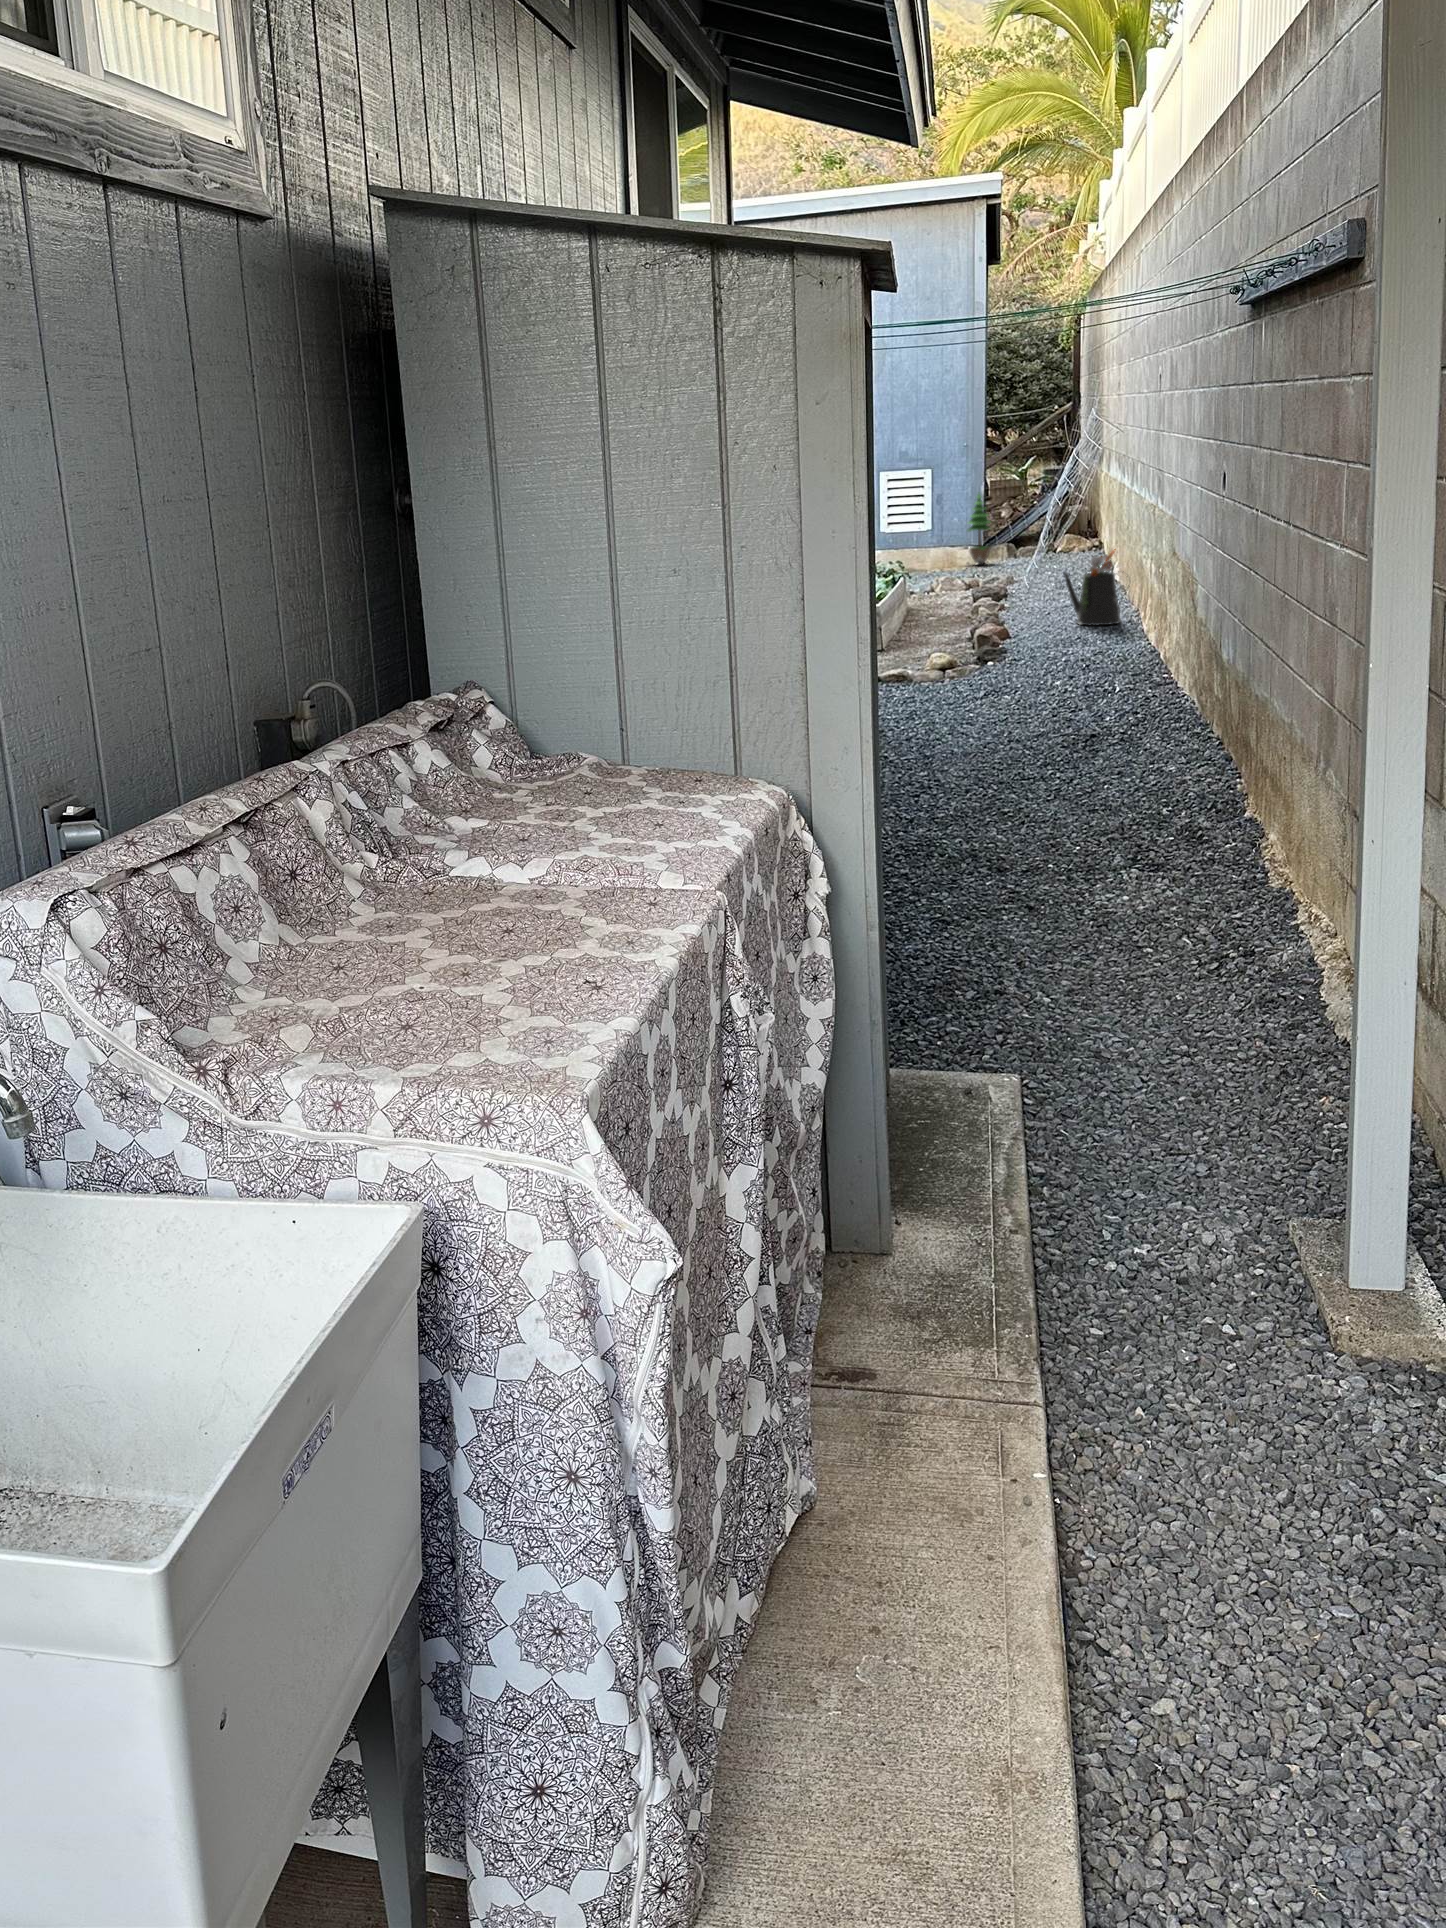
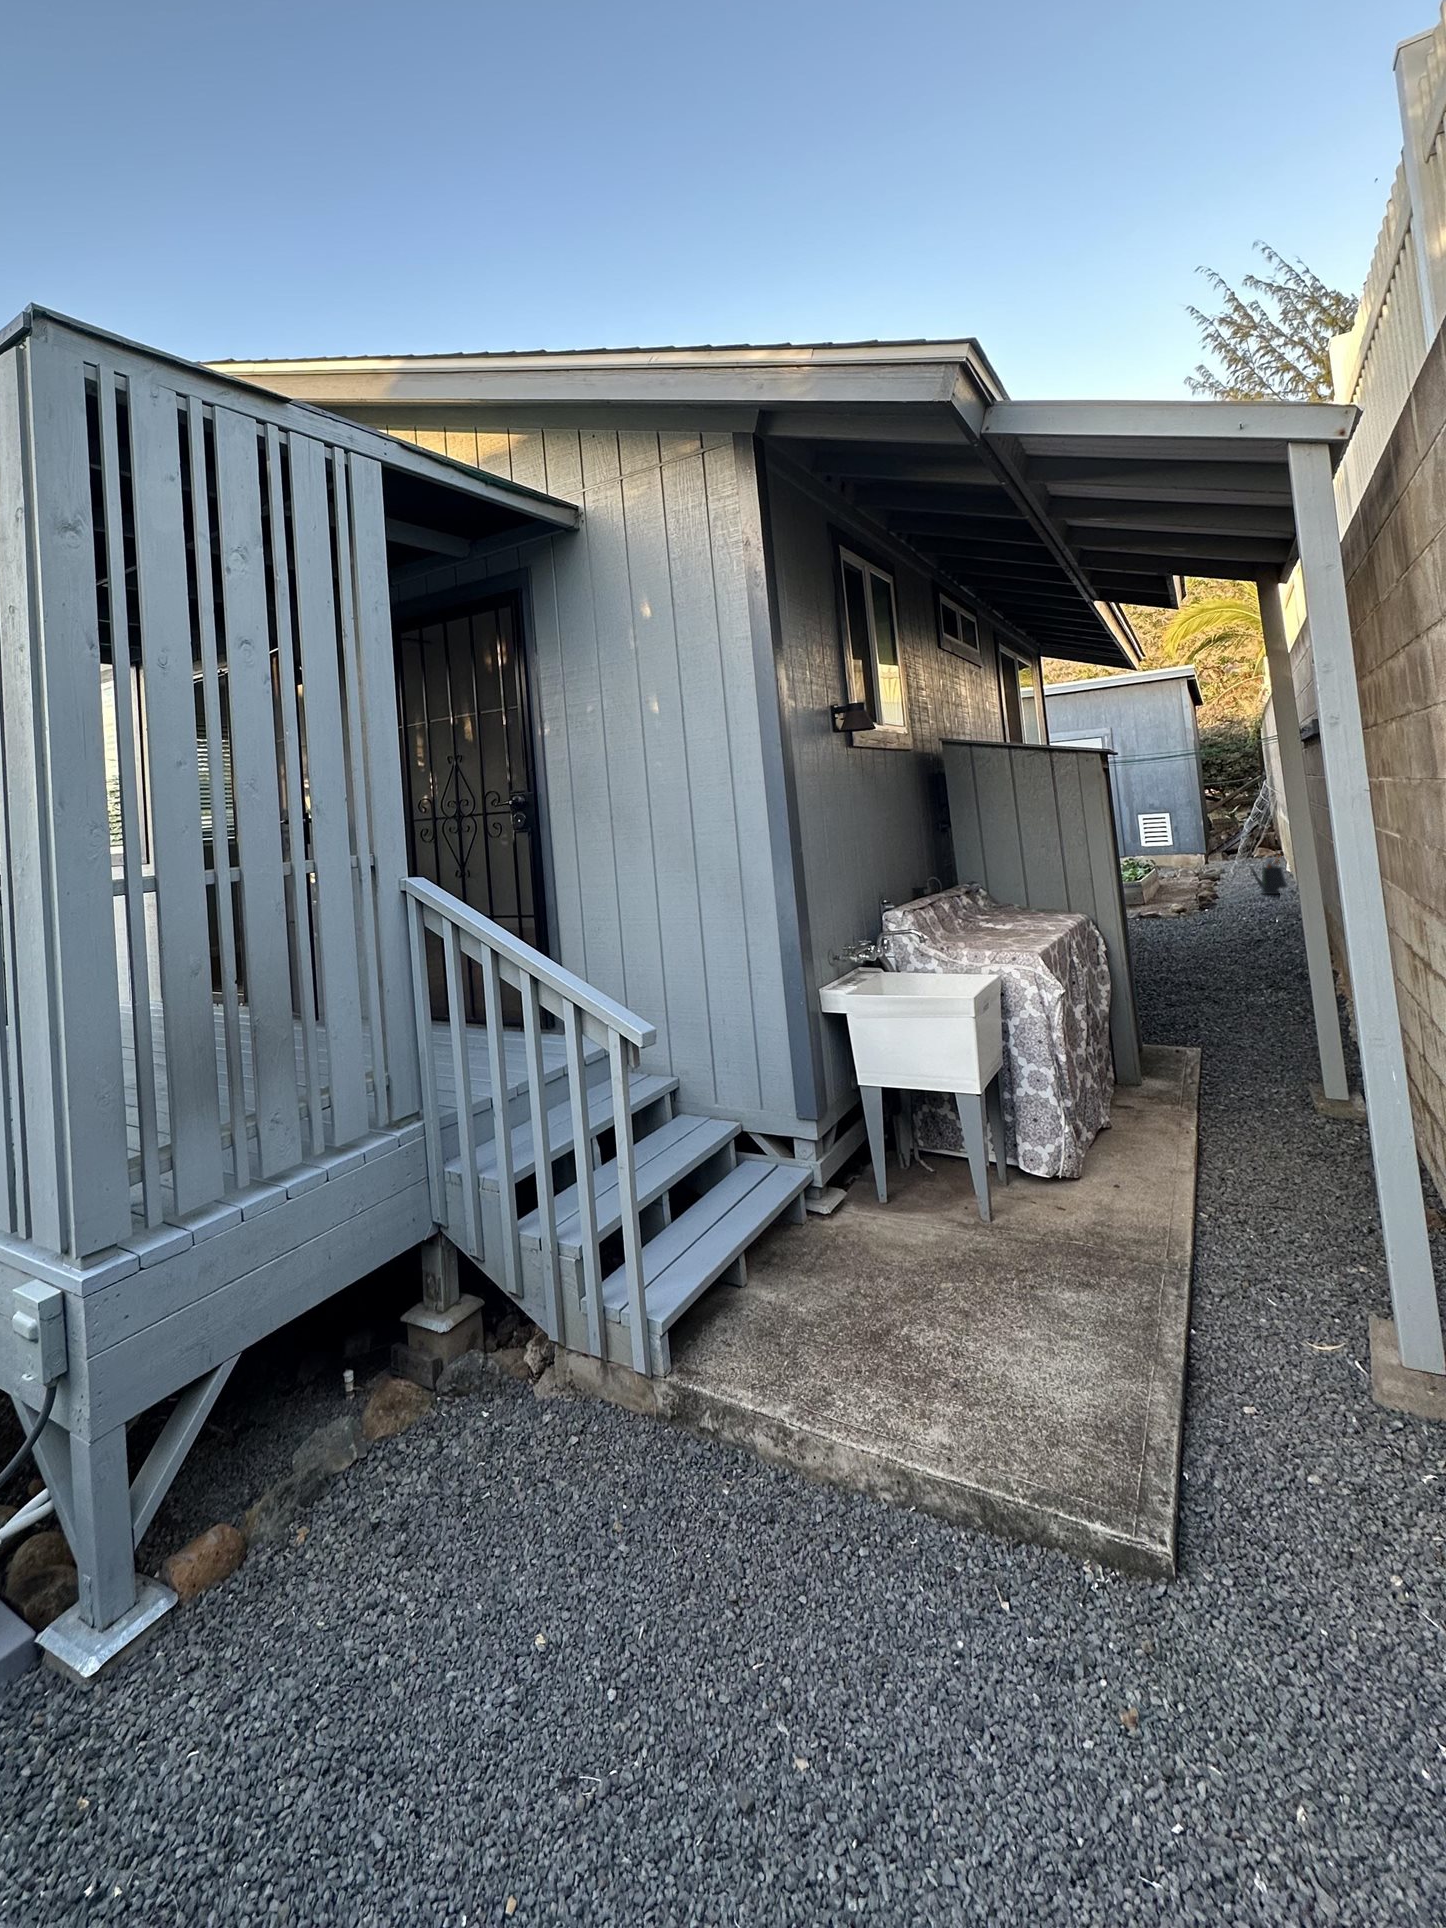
potted tree: present [968,494,990,564] -> none [1194,825,1211,865]

